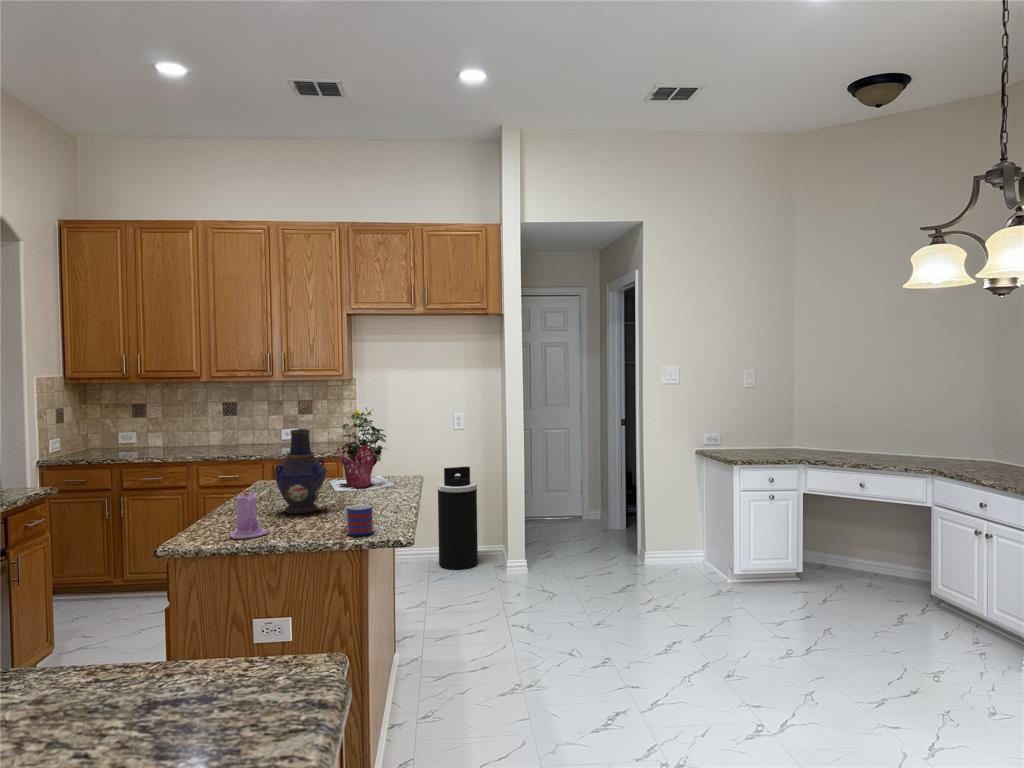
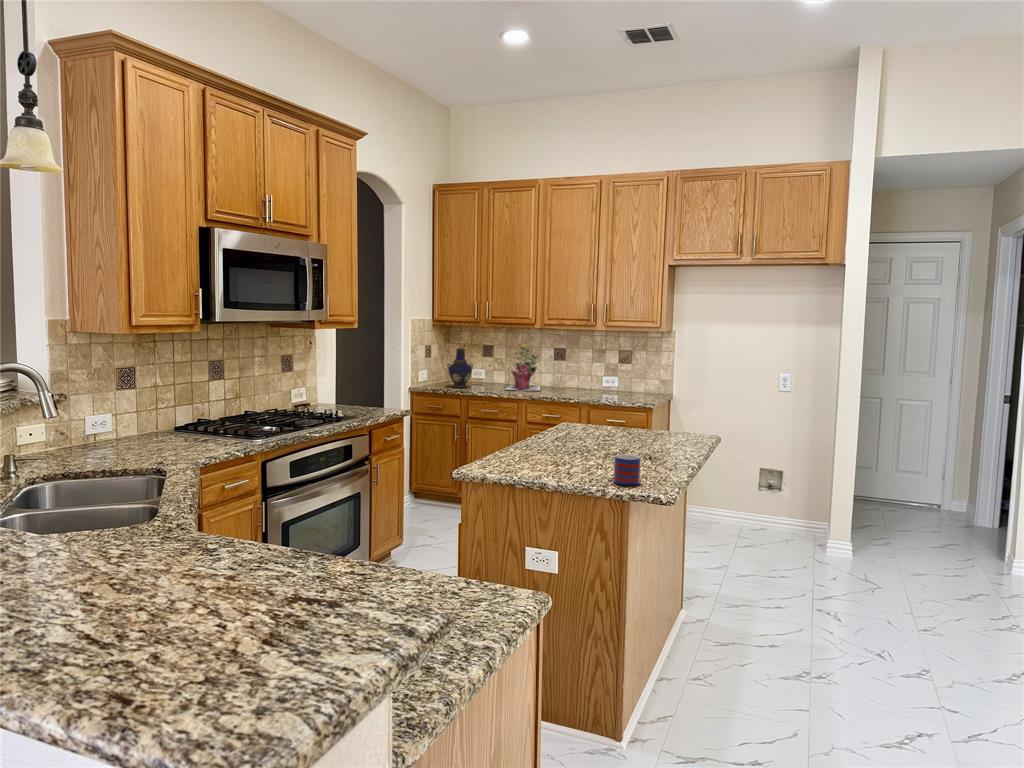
potted plant: present [330,408,396,492] -> present [506,345,541,391]
vase: present [274,429,327,514] -> present [447,348,473,388]
trash can: present [438,467,478,570] -> none [749,430,798,539]
candle: present [230,489,268,539] -> none [511,425,543,472]

